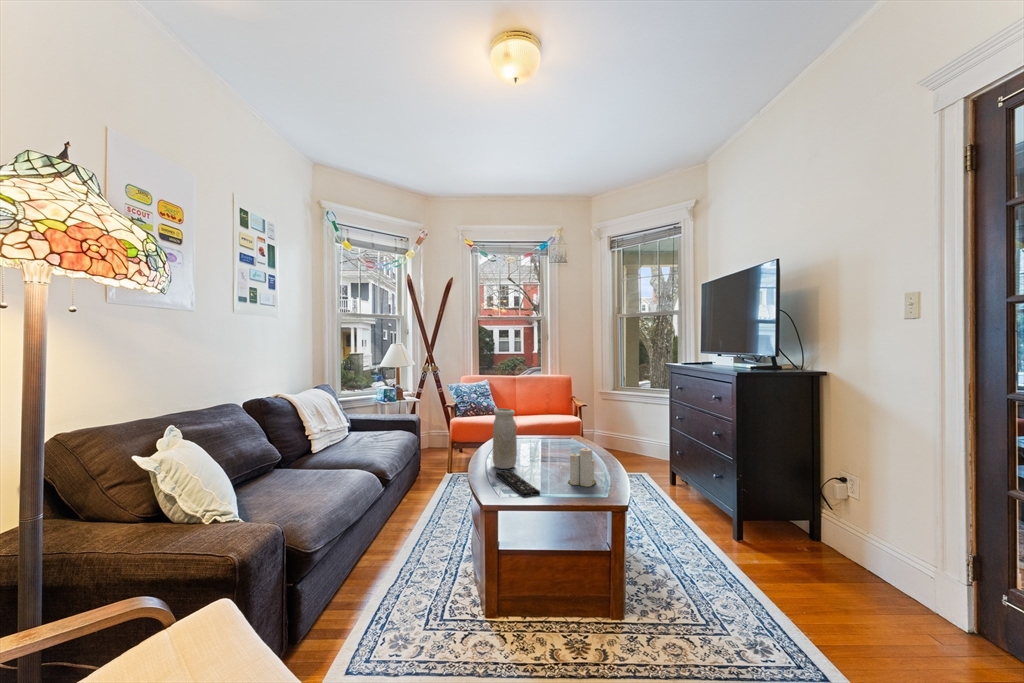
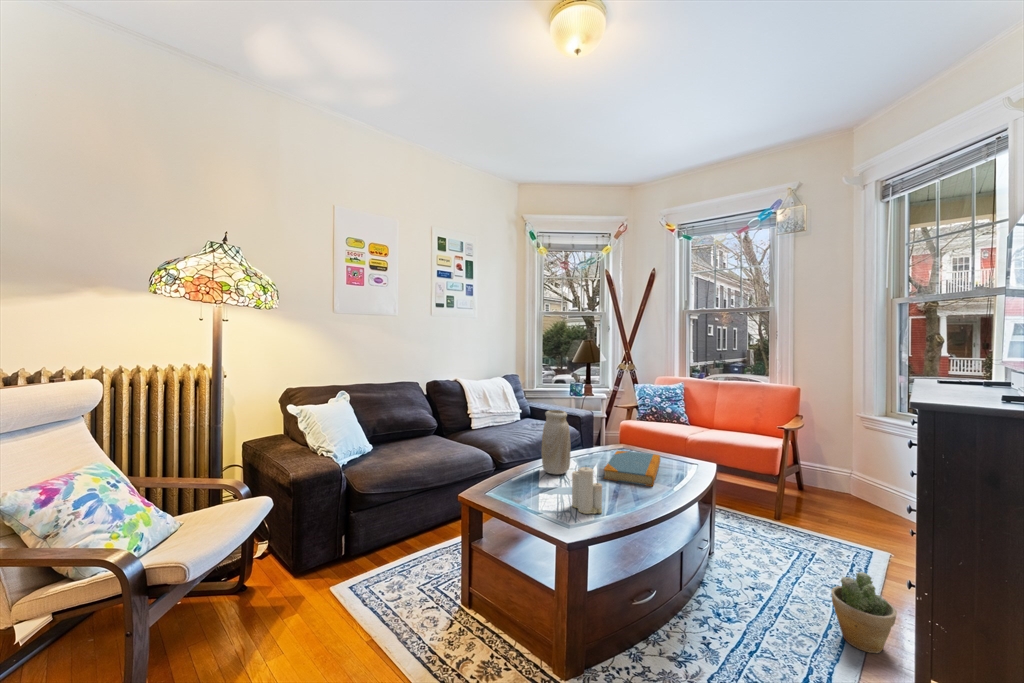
book: none [518,436,579,463] -> present [604,451,660,486]
remote control: present [496,470,540,497] -> none [502,473,543,504]
potted plant: none [673,480,706,525] -> present [831,572,897,653]

